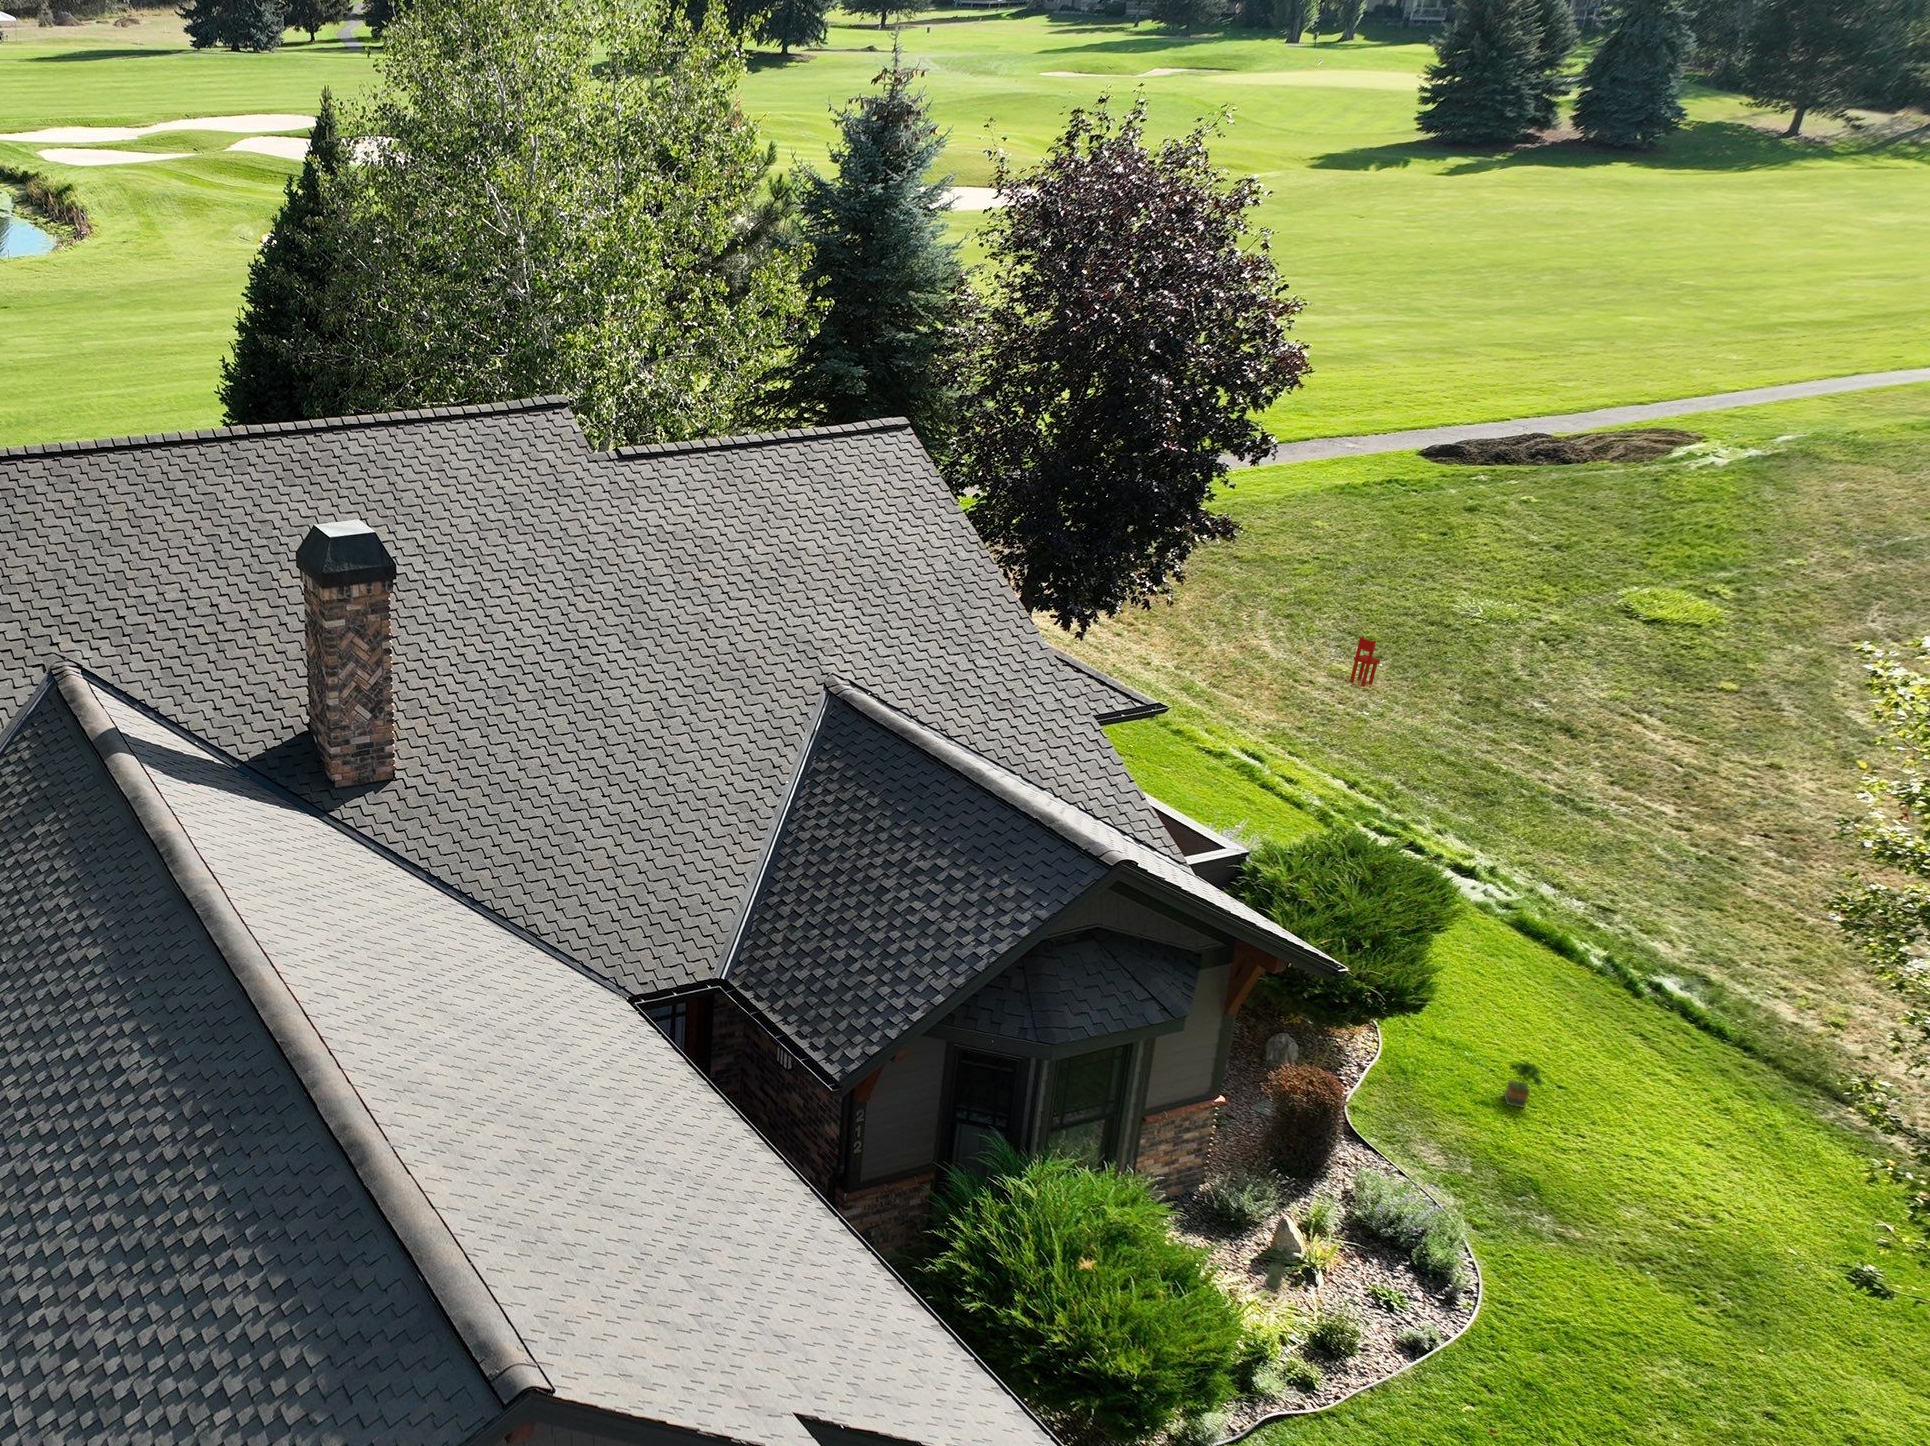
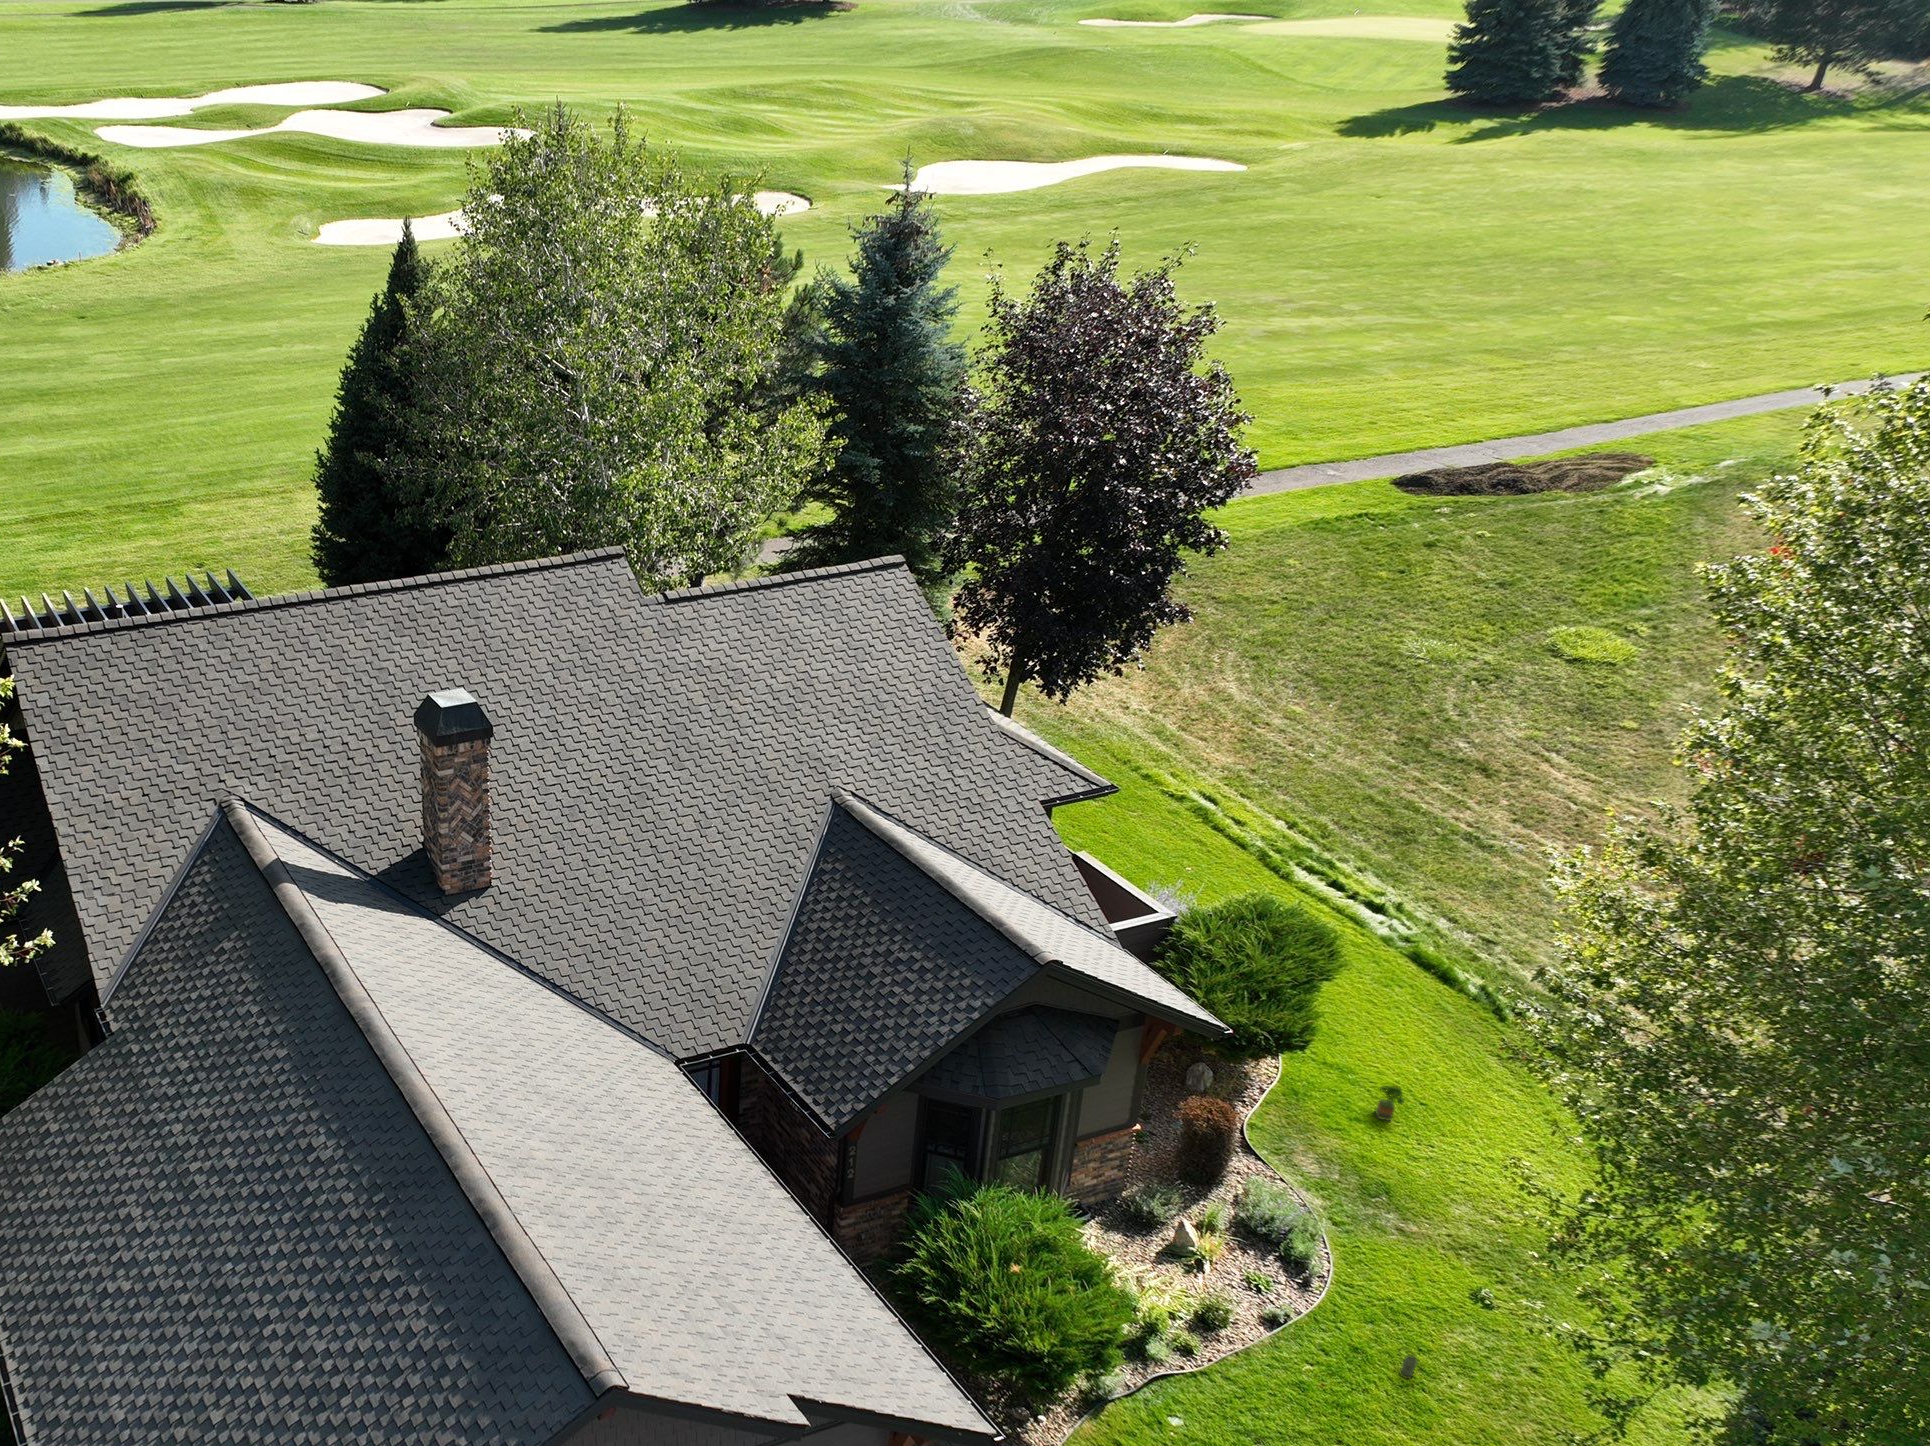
chair: present [1350,637,1380,686] -> none [1301,687,1327,730]
watering can: present [1263,1261,1285,1291] -> present [1400,1355,1417,1379]

